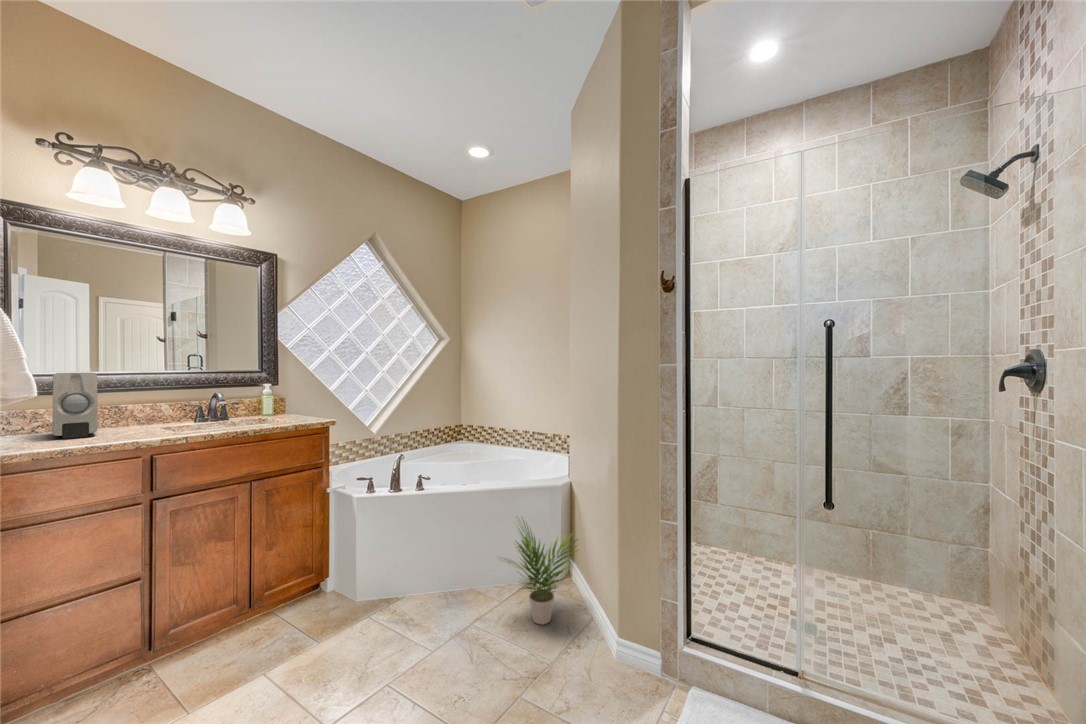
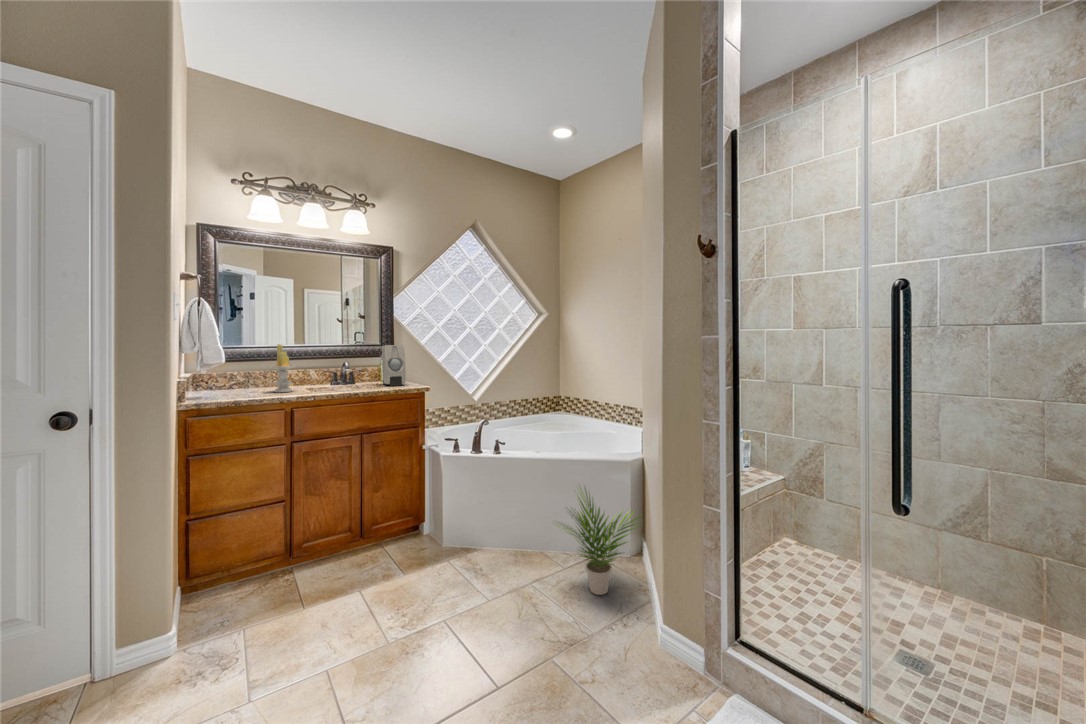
soap dispenser: present [52,373,97,439] -> present [382,345,406,386]
candle: none [117,374,161,438] -> present [269,344,296,392]

